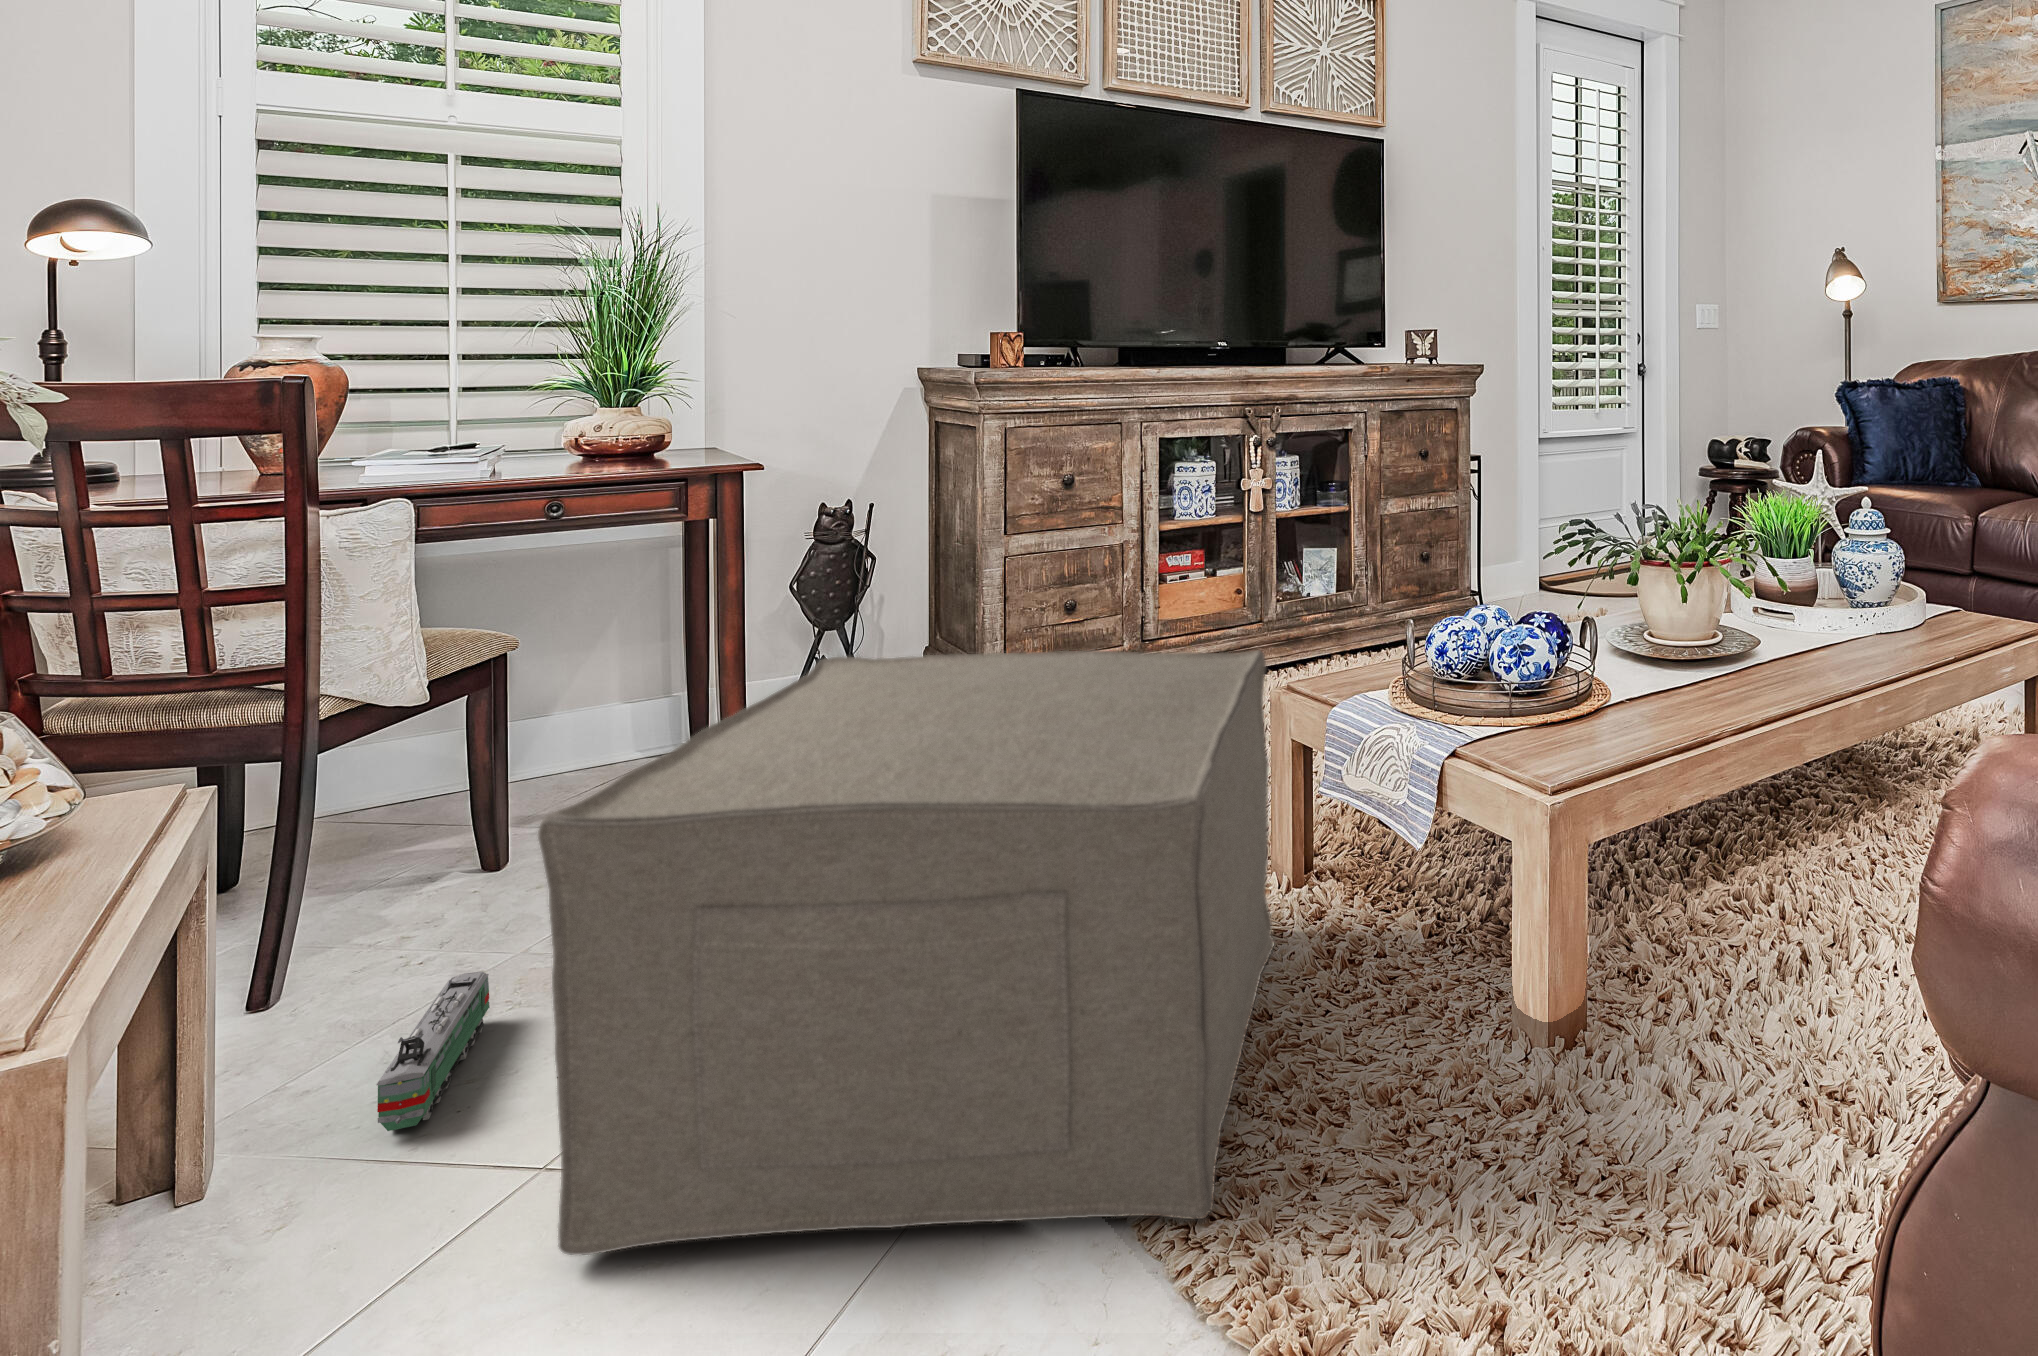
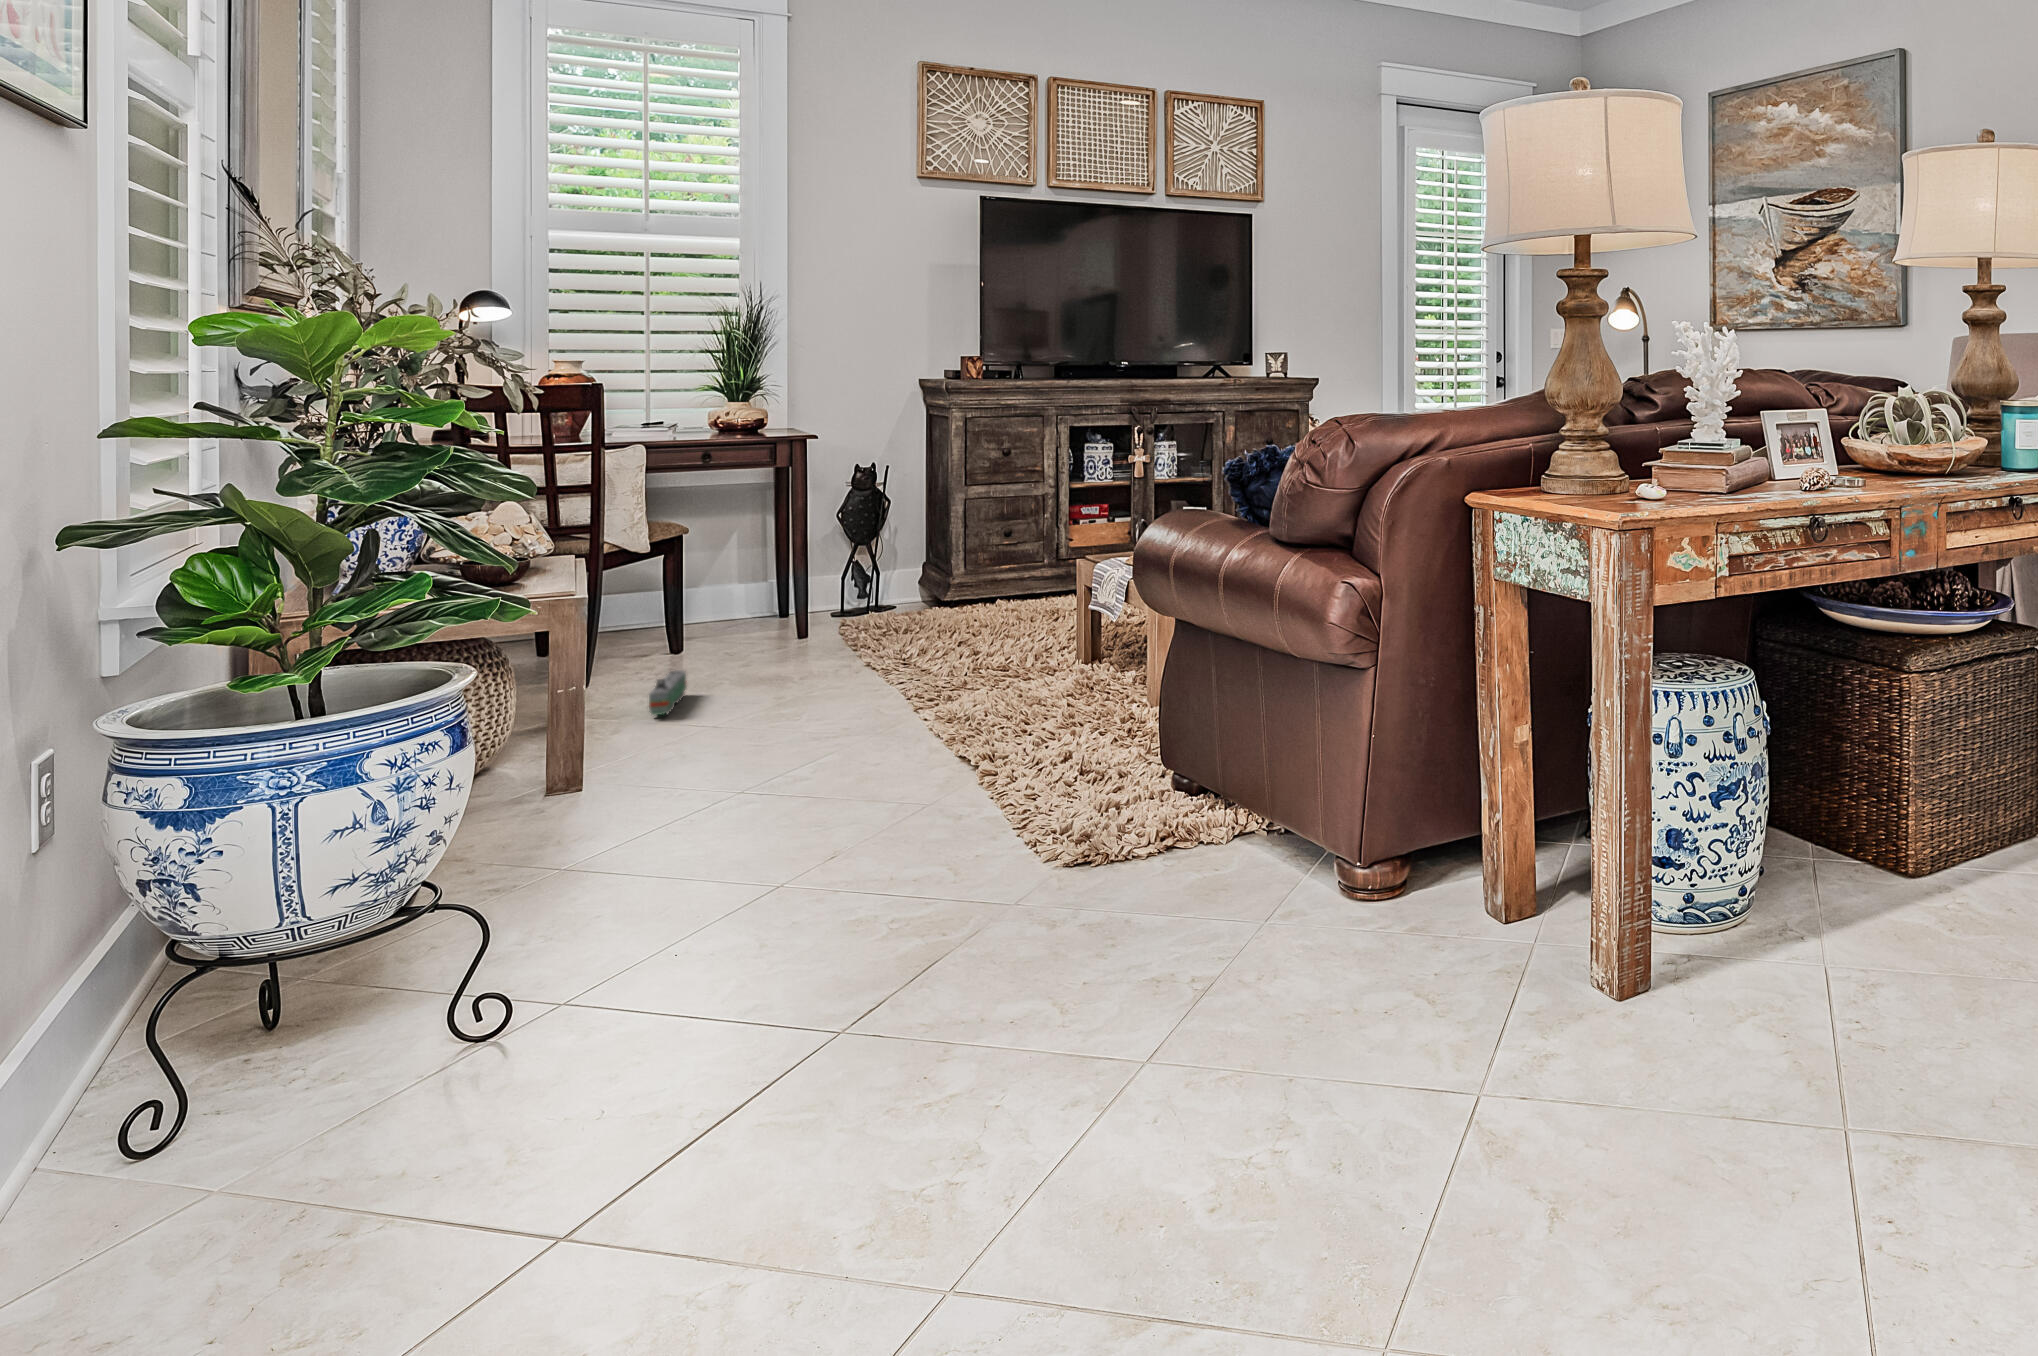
ottoman: present [538,650,1274,1255] -> none [723,527,1067,738]

